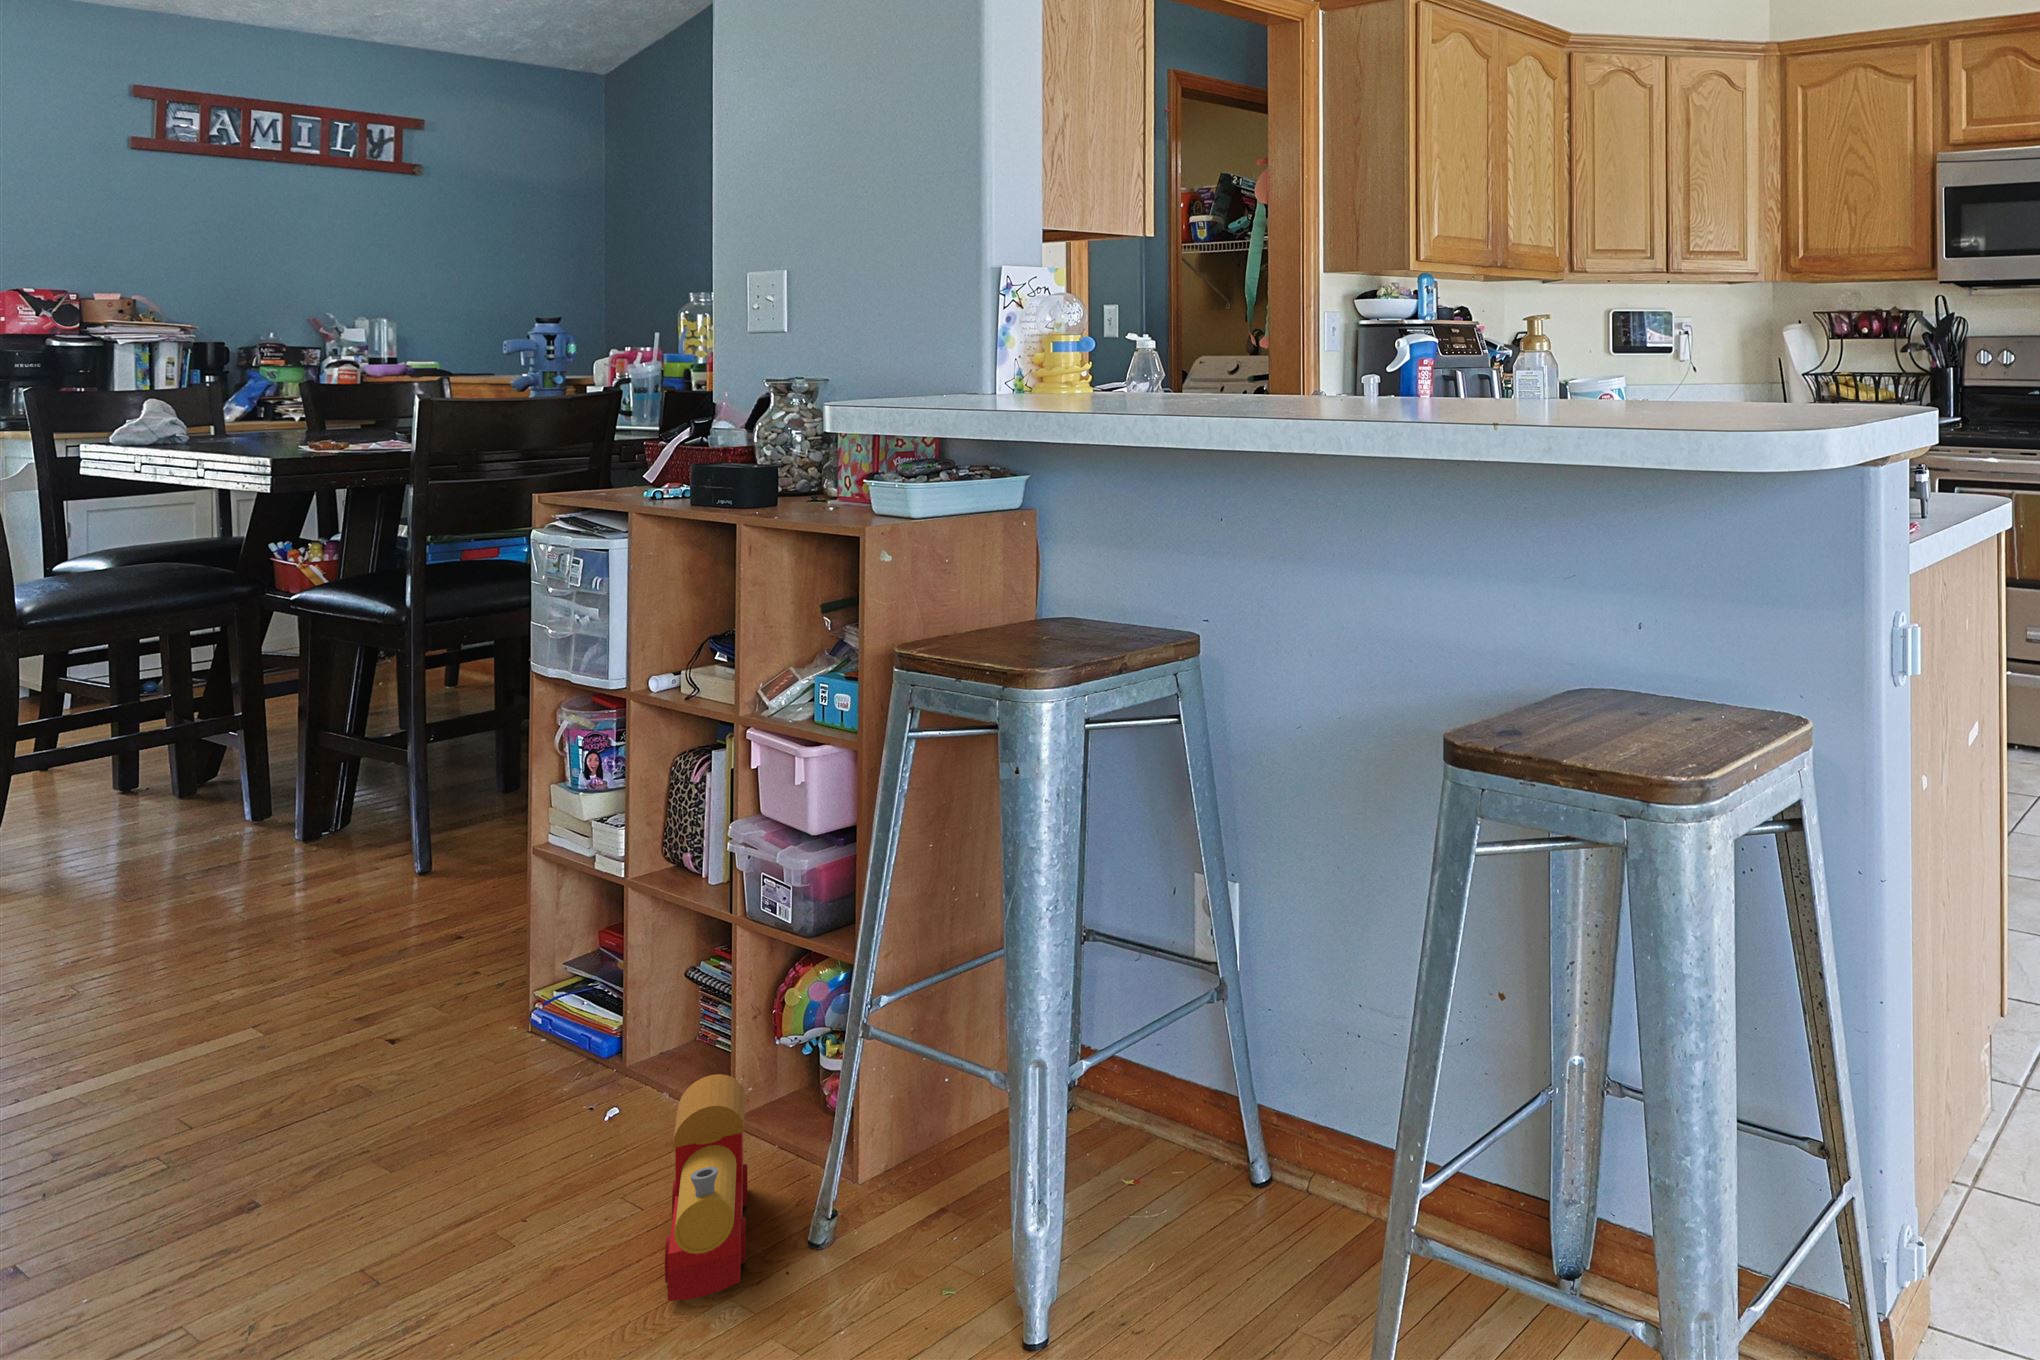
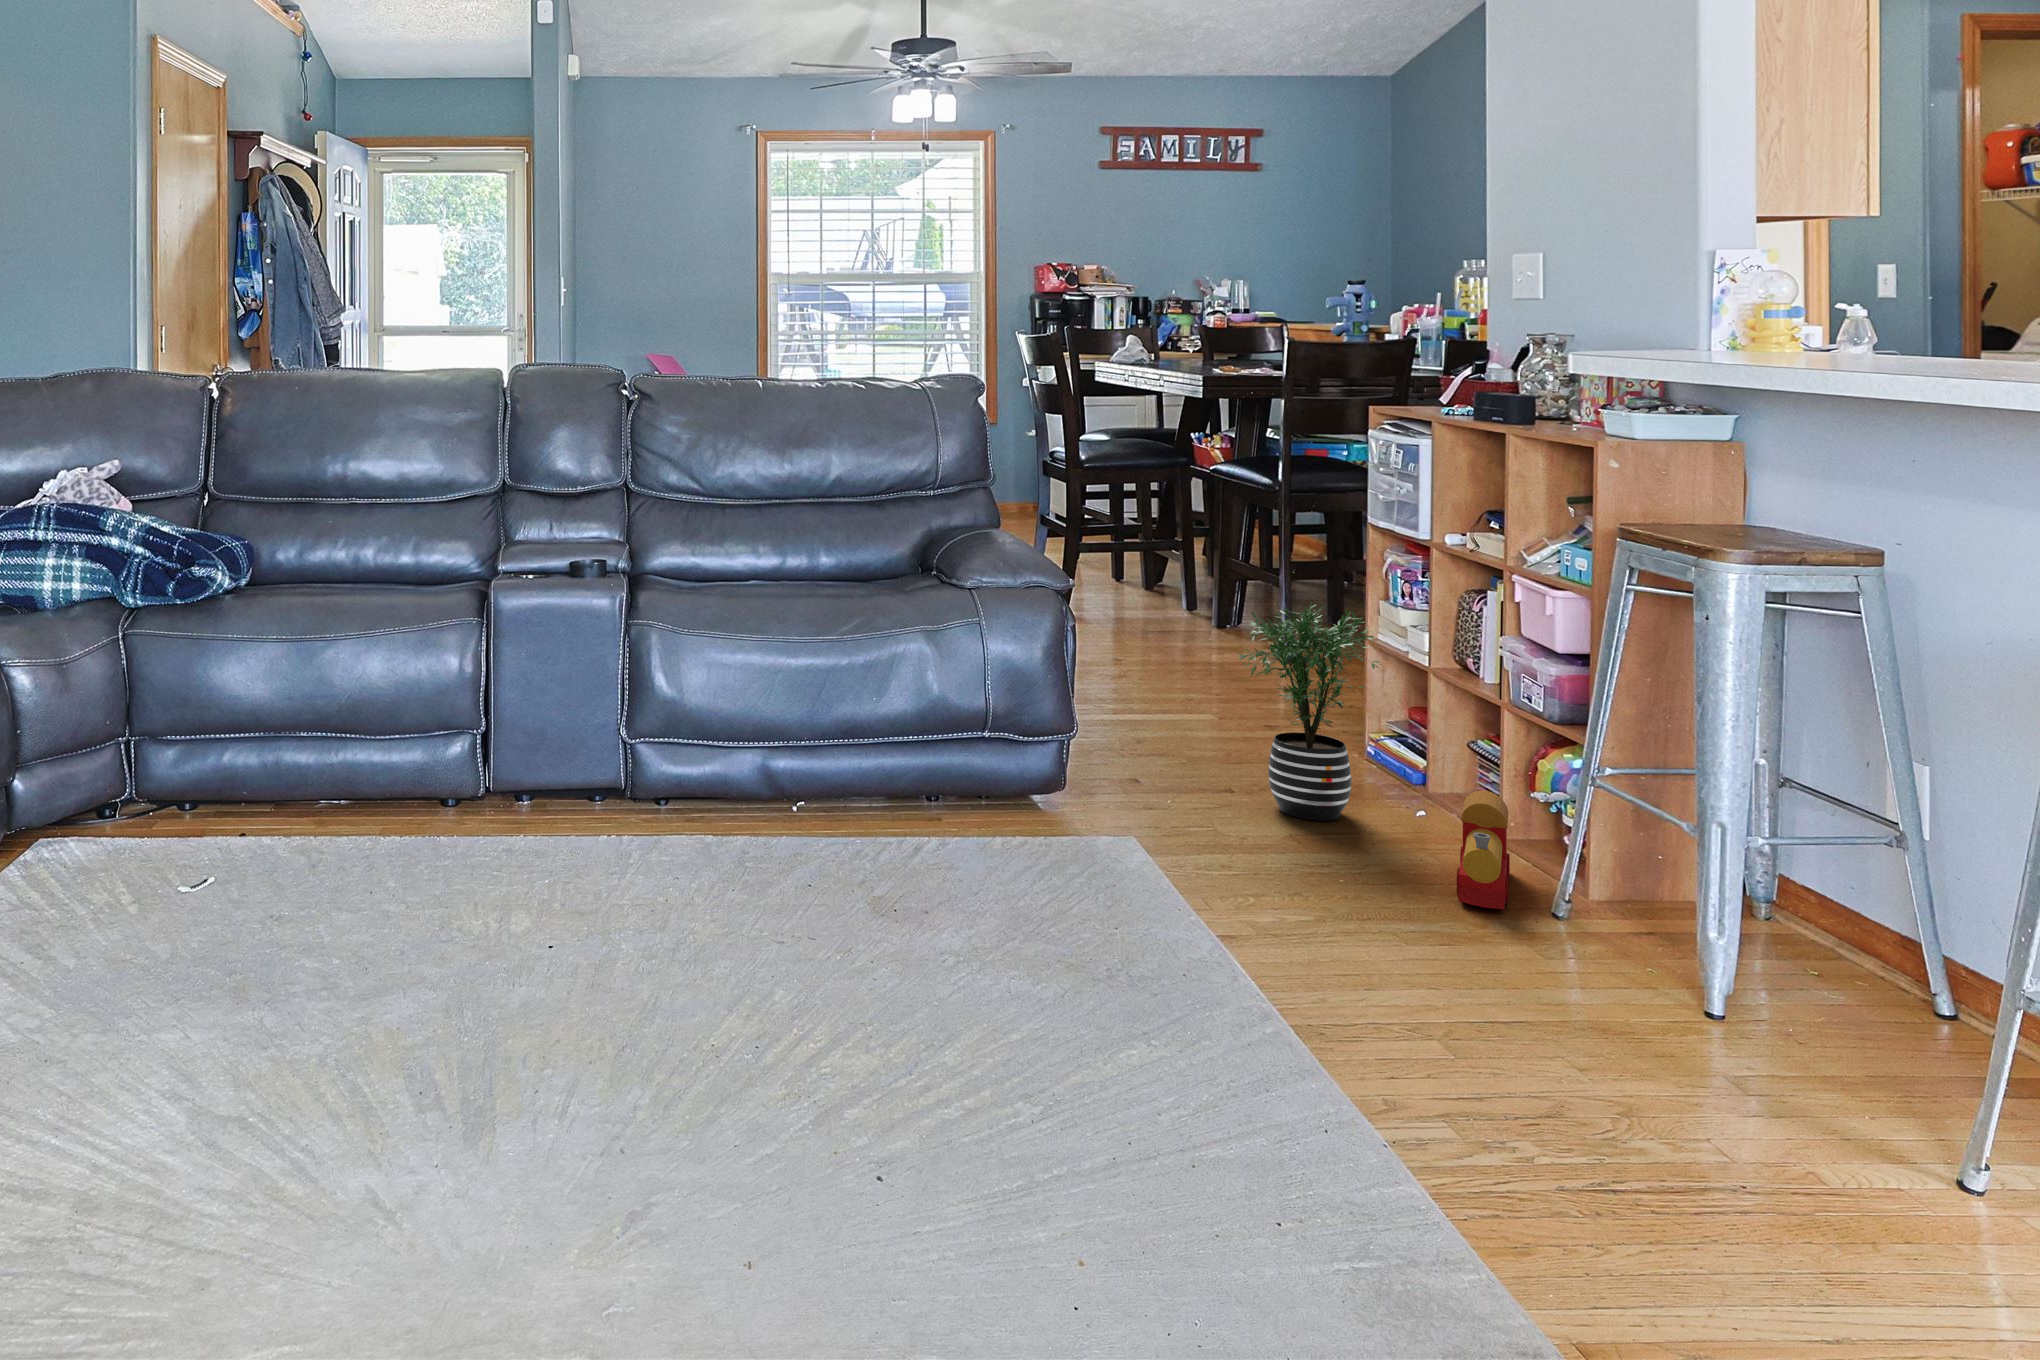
potted plant: none [257,832,553,1228] -> present [1238,605,1381,821]

